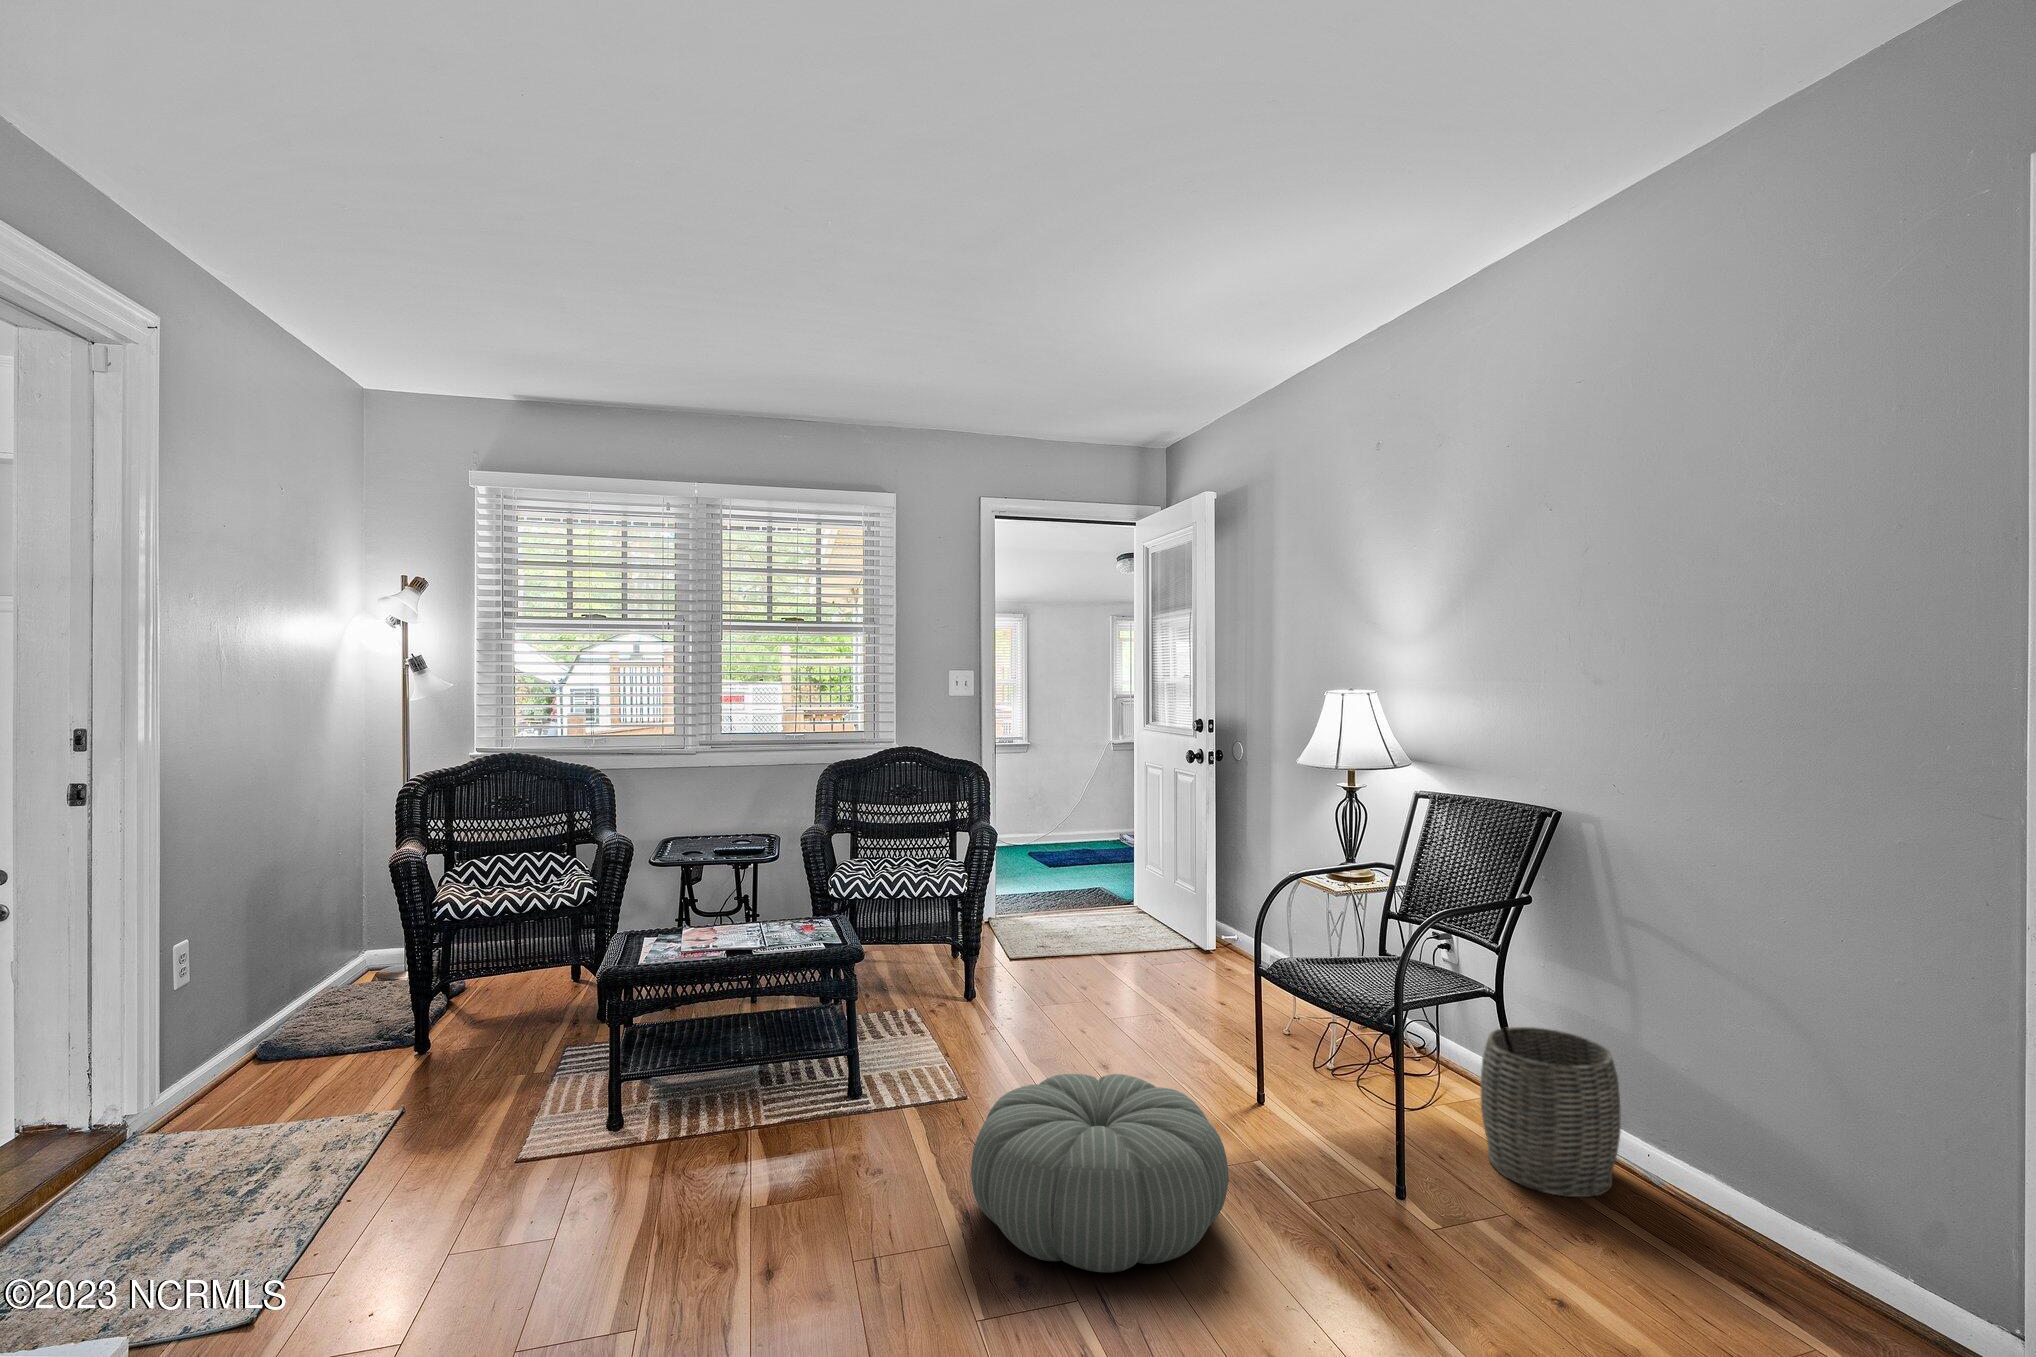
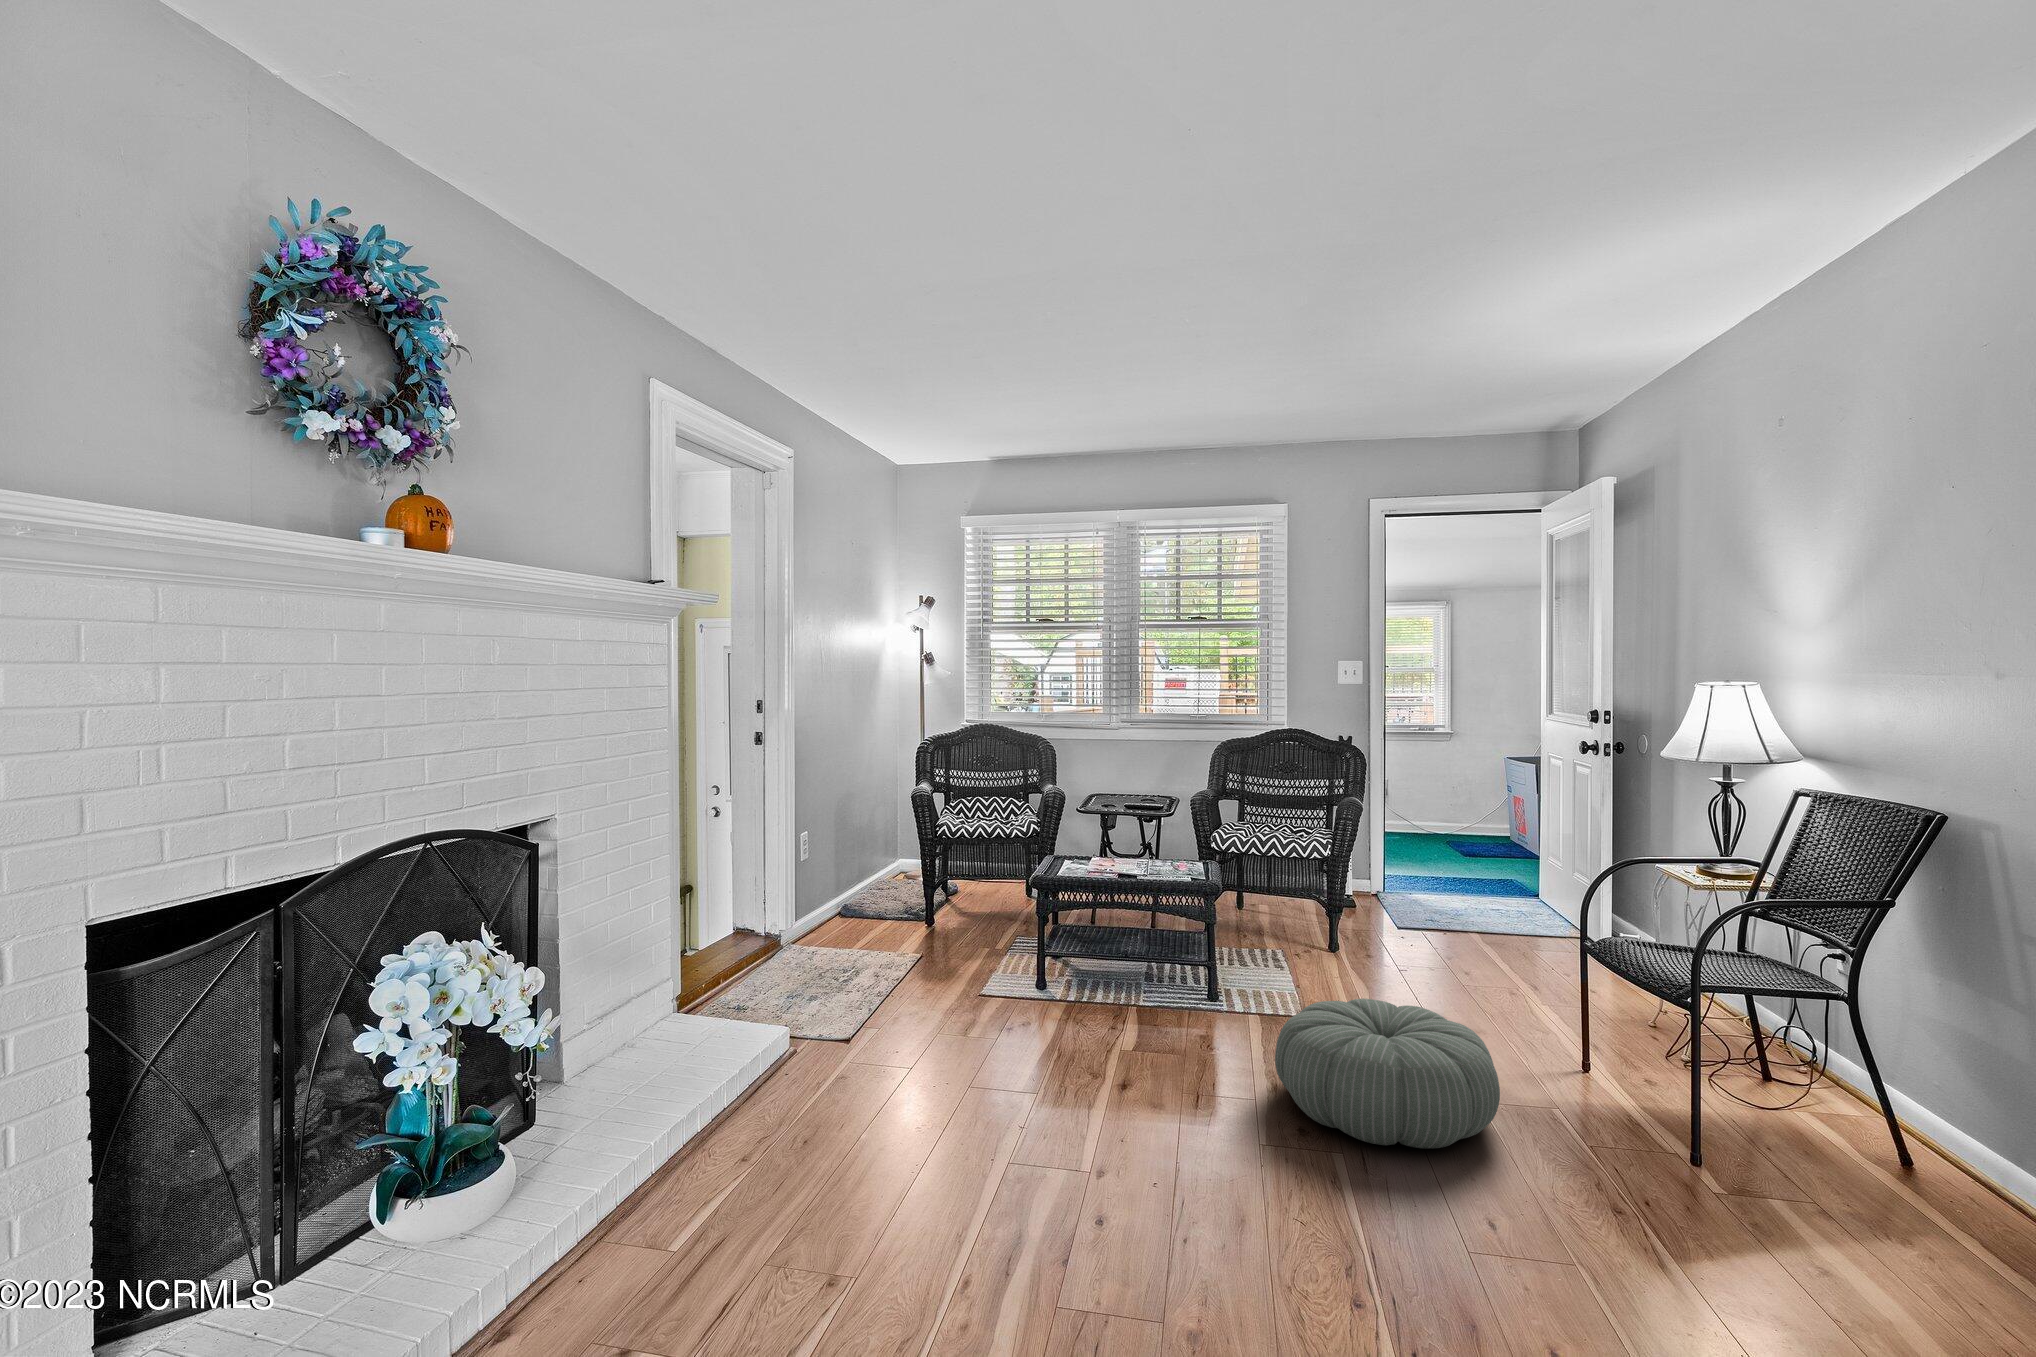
woven basket: present [1481,1027,1621,1197] -> none [1816,1032,1990,1212]

